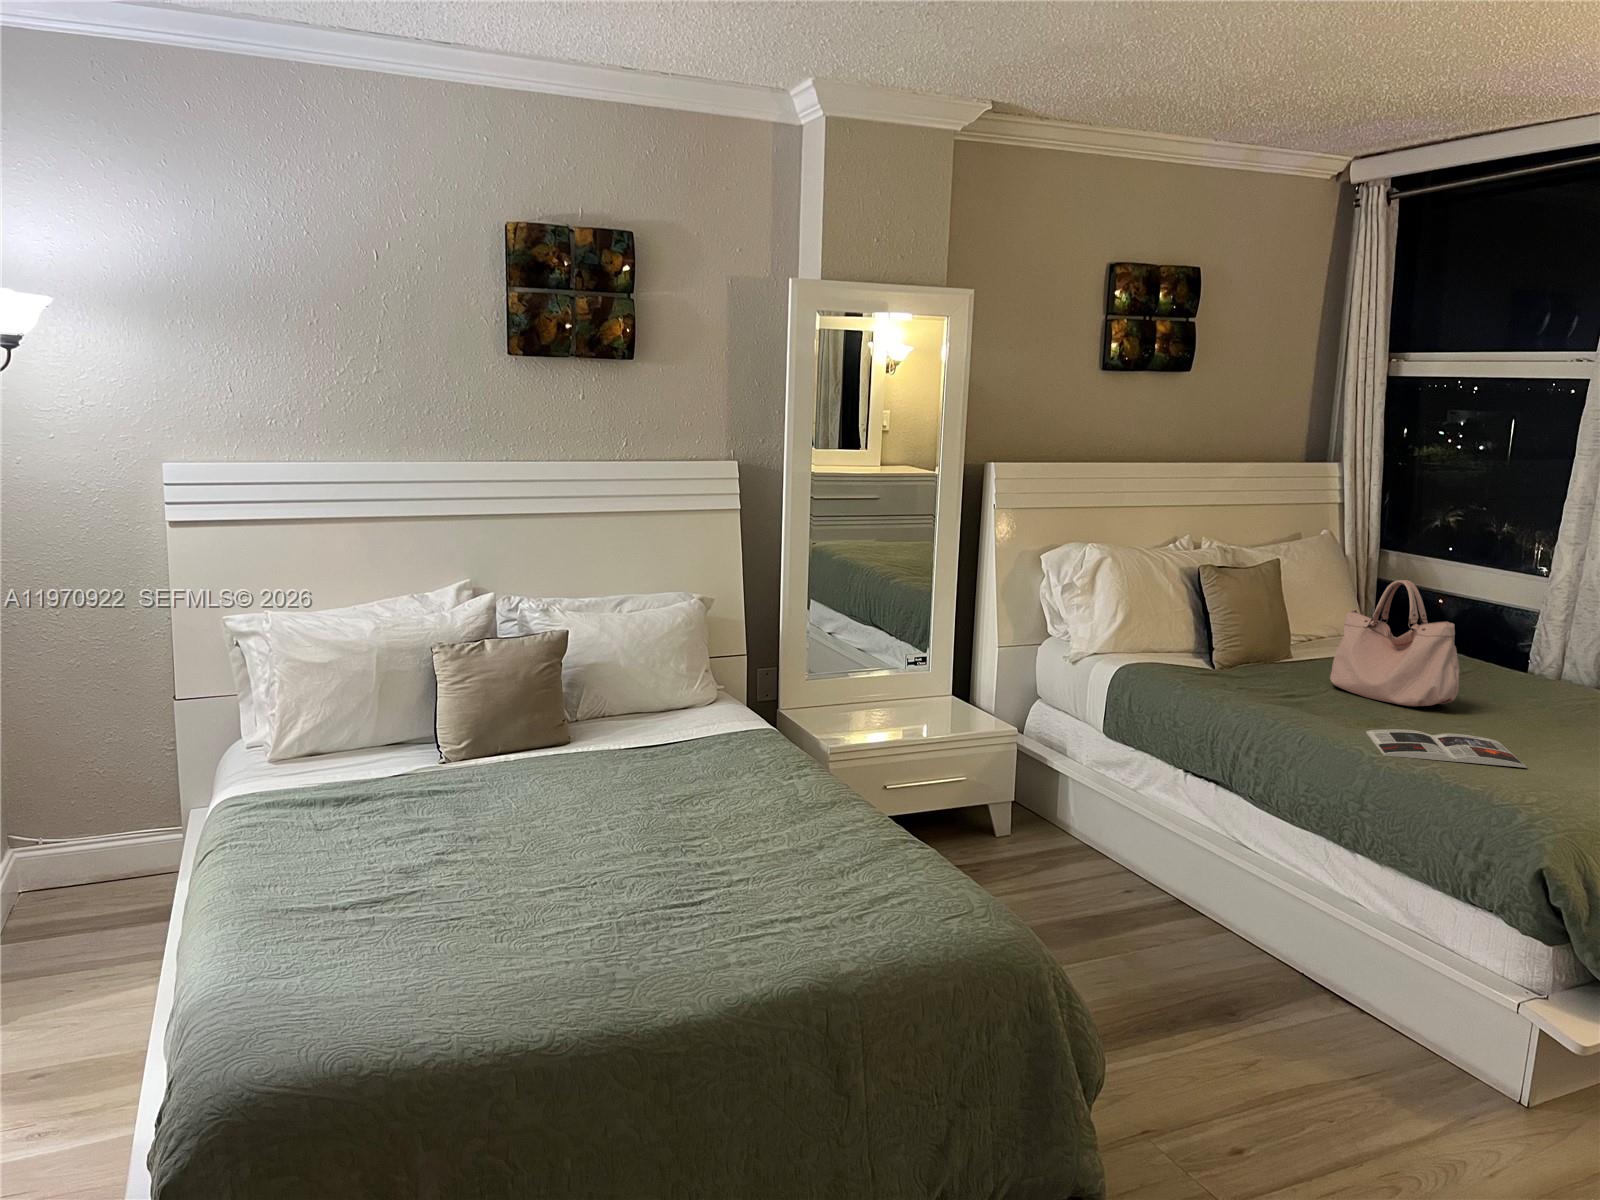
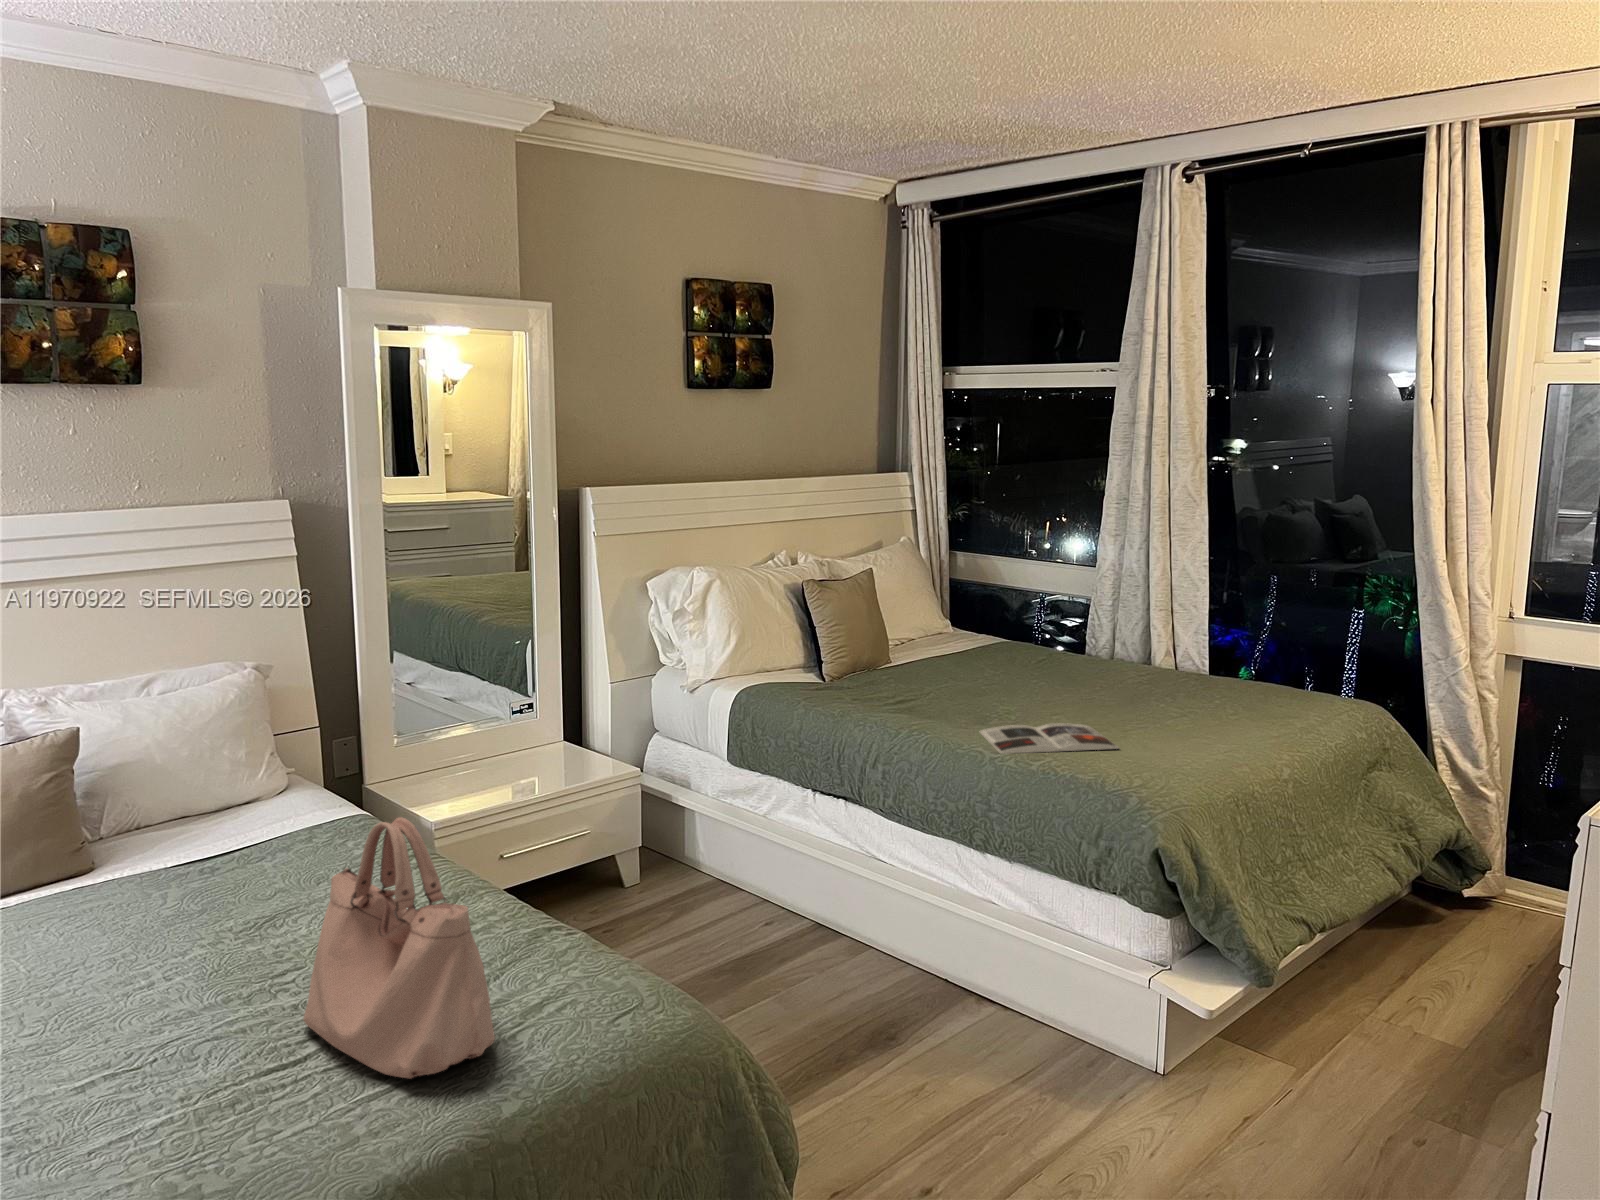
handbag: present [1330,580,1459,706] -> present [303,817,495,1079]

